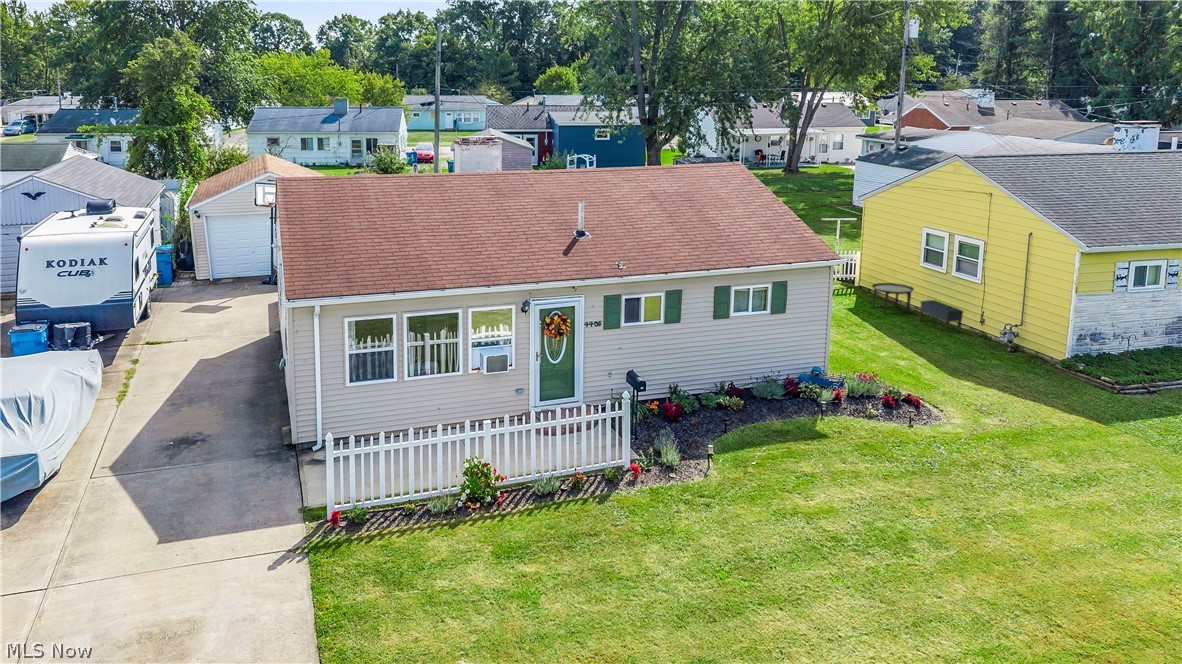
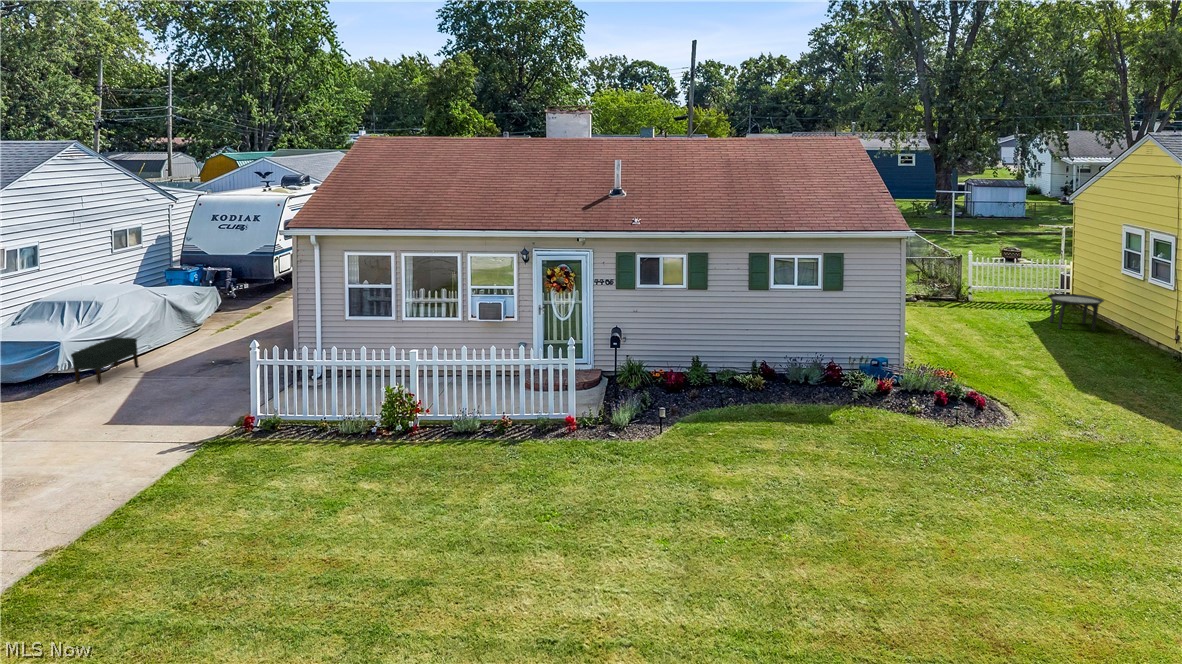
bench: present [920,300,963,331] -> present [71,337,138,384]

